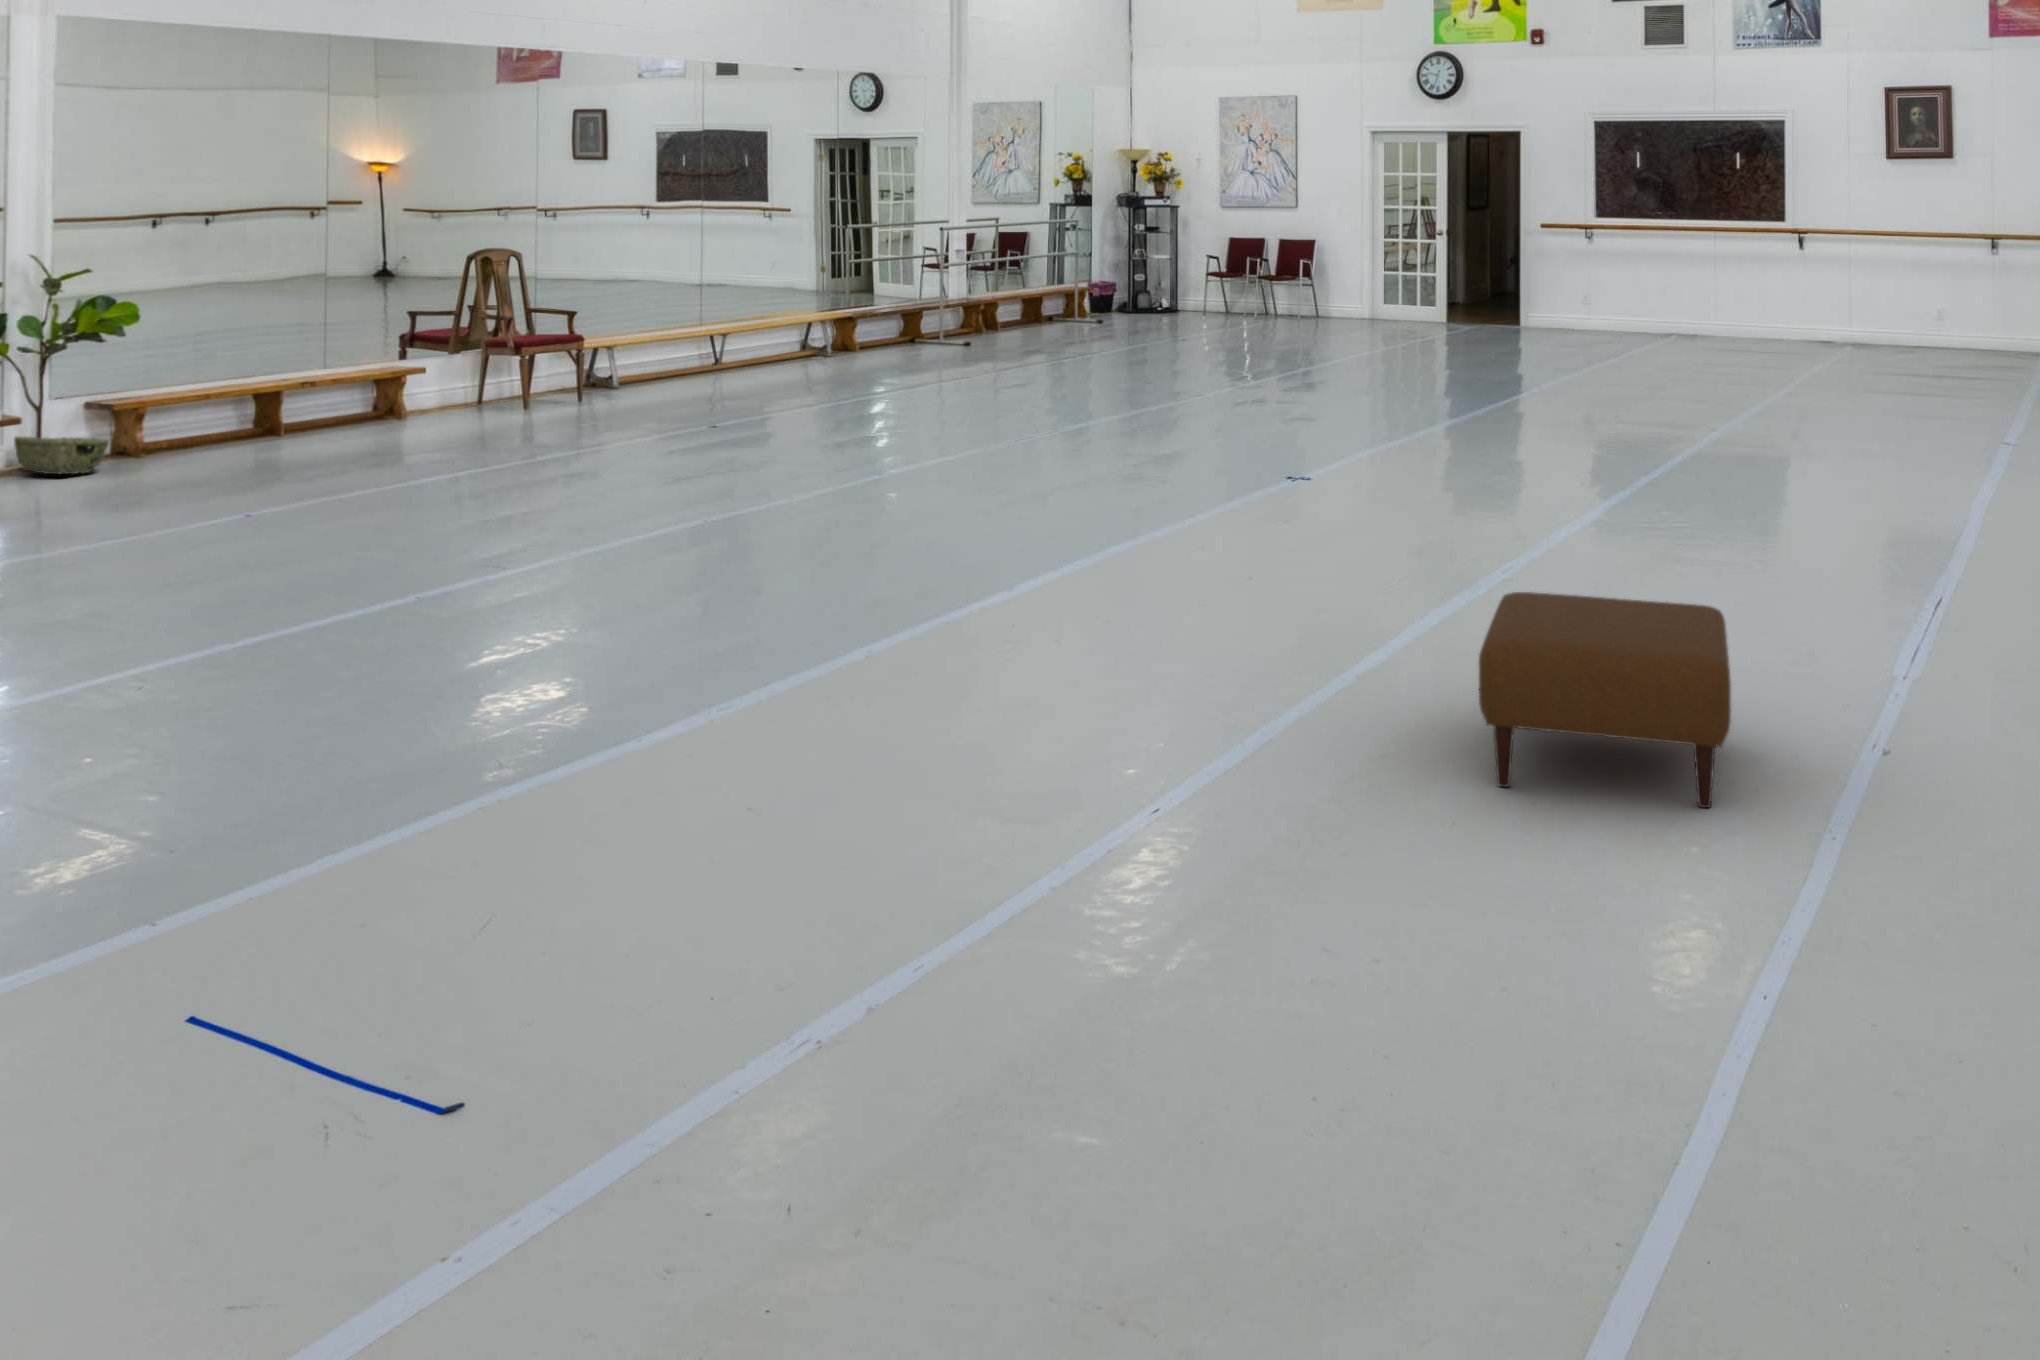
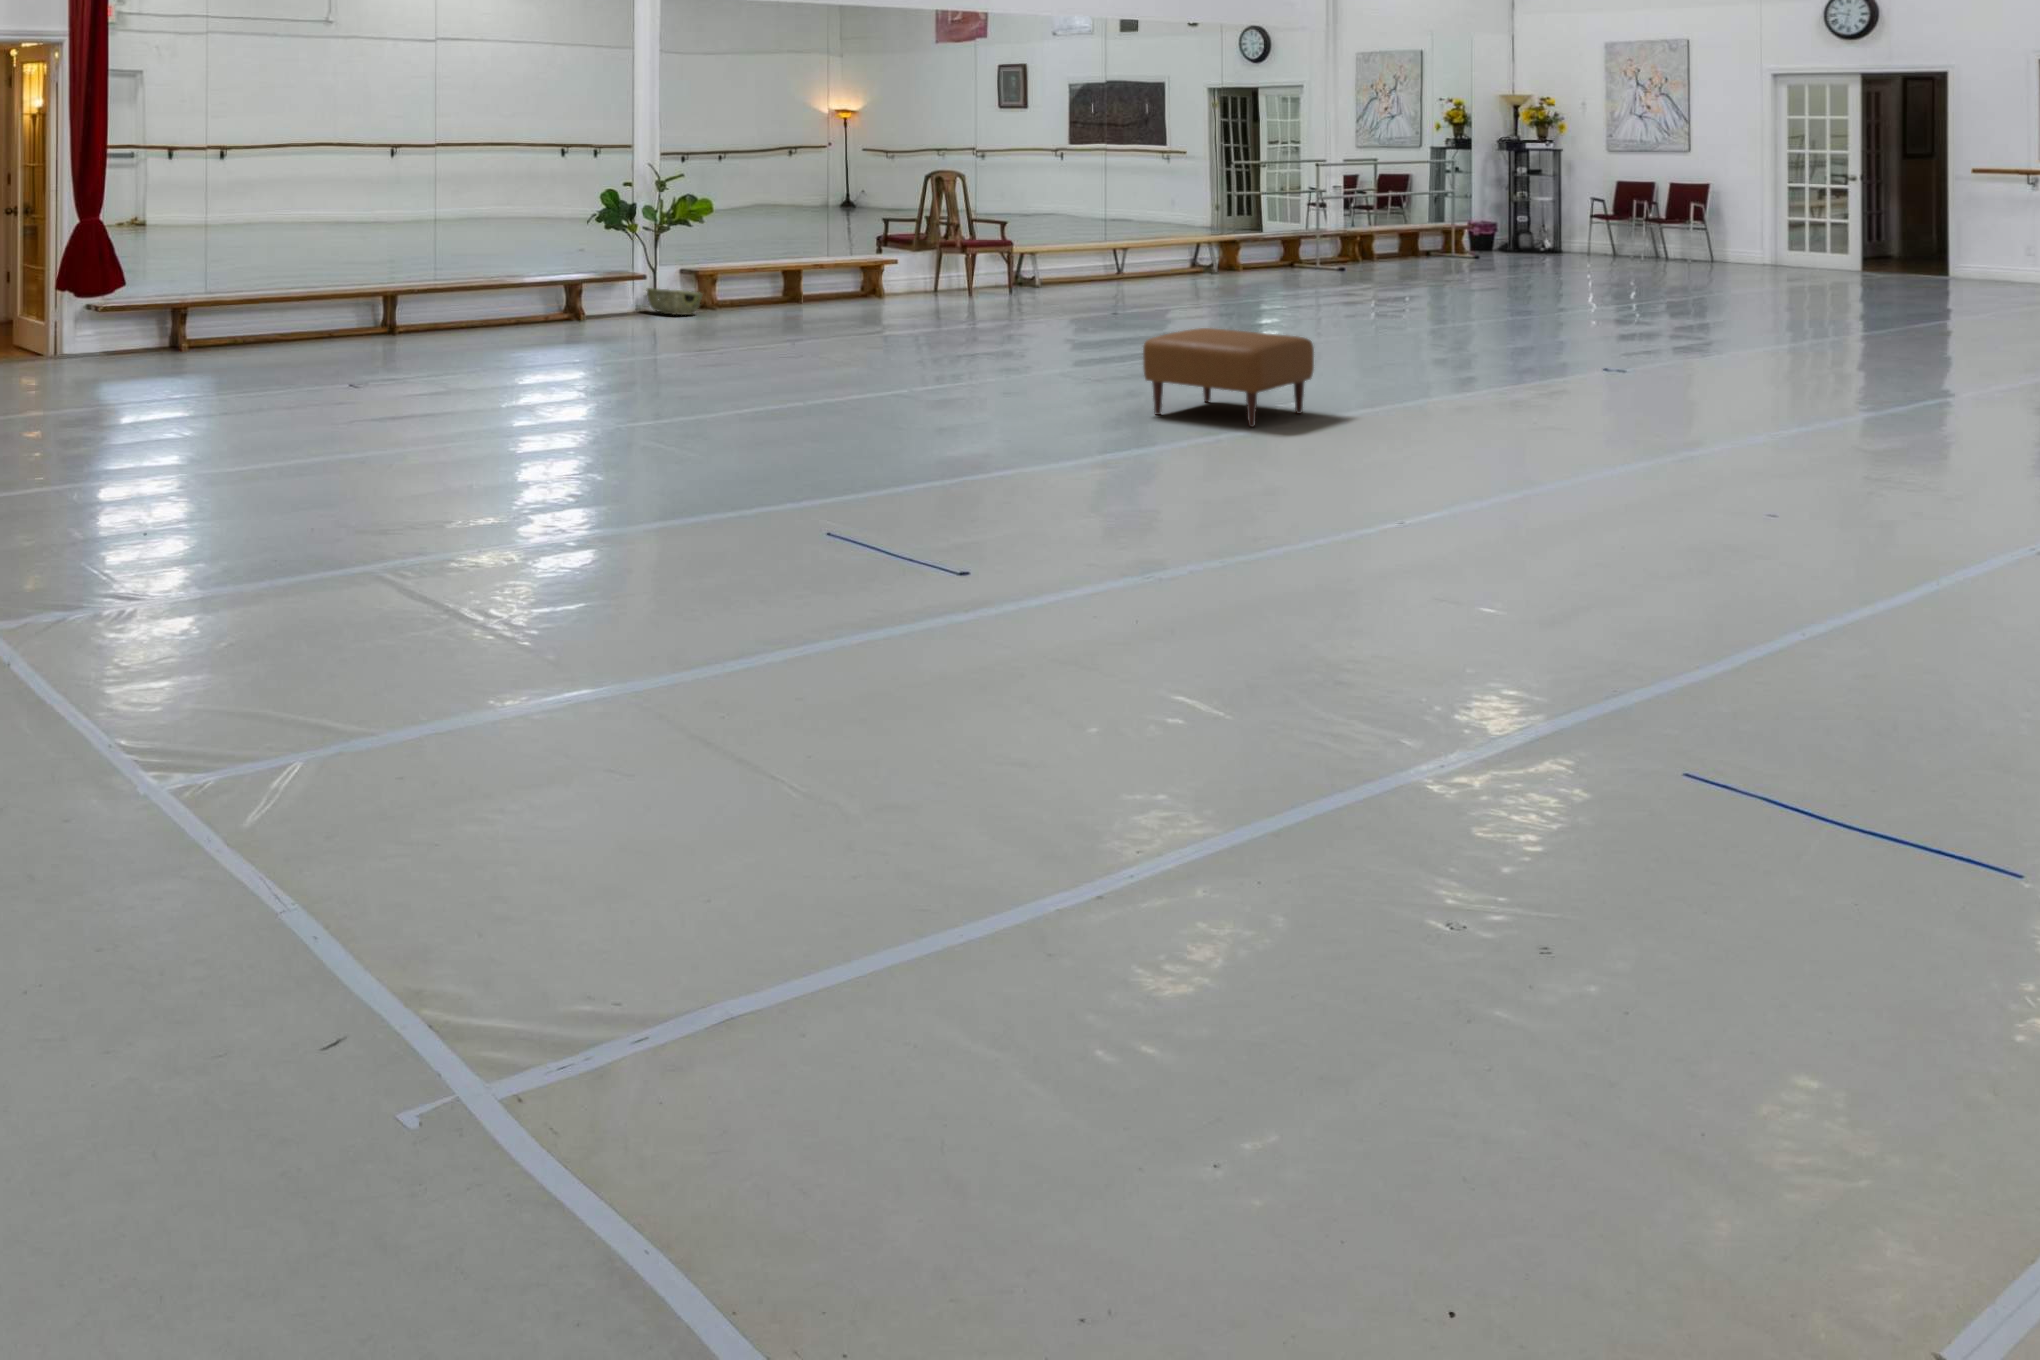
ottoman: present [1479,592,1731,808] -> present [1143,328,1314,427]

